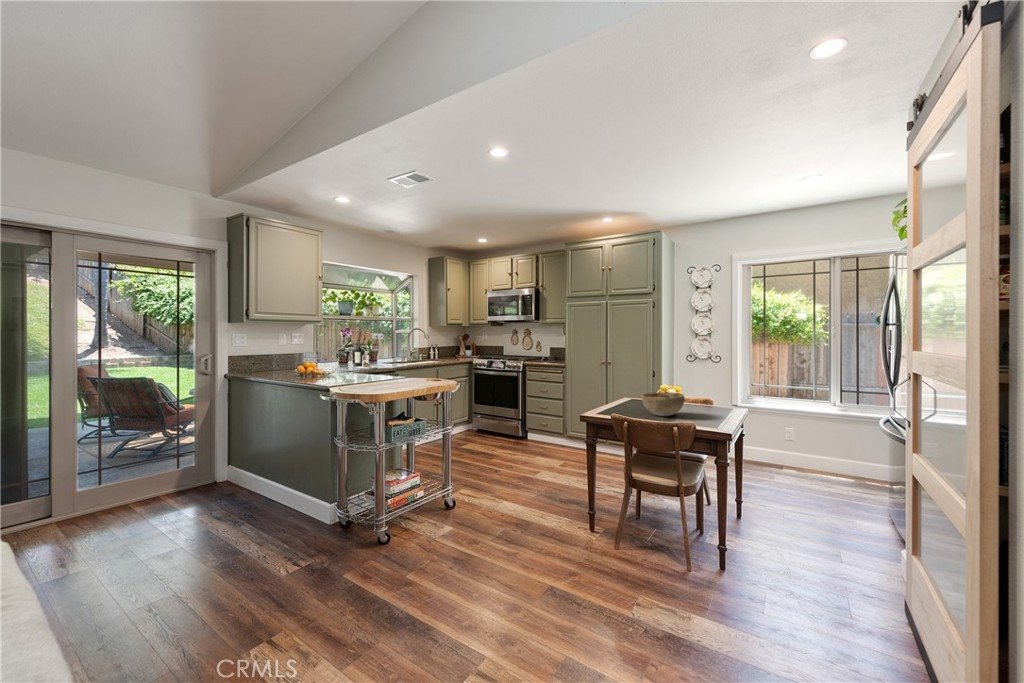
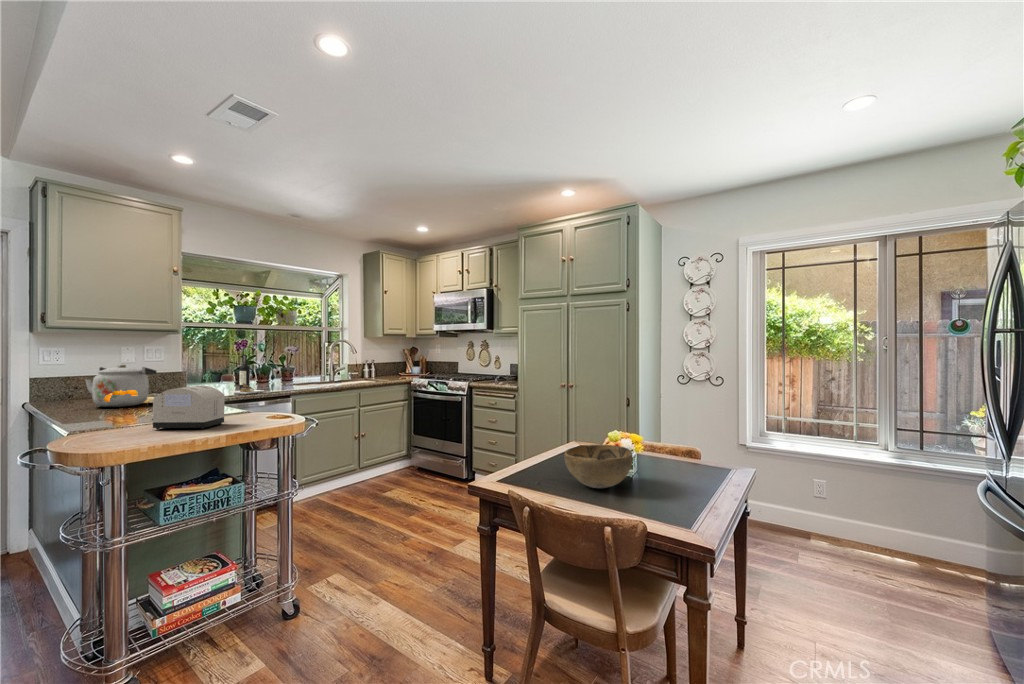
kettle: none [276,346,319,376] -> present [86,364,157,407]
toaster: none [372,358,410,385] -> present [152,385,224,429]

